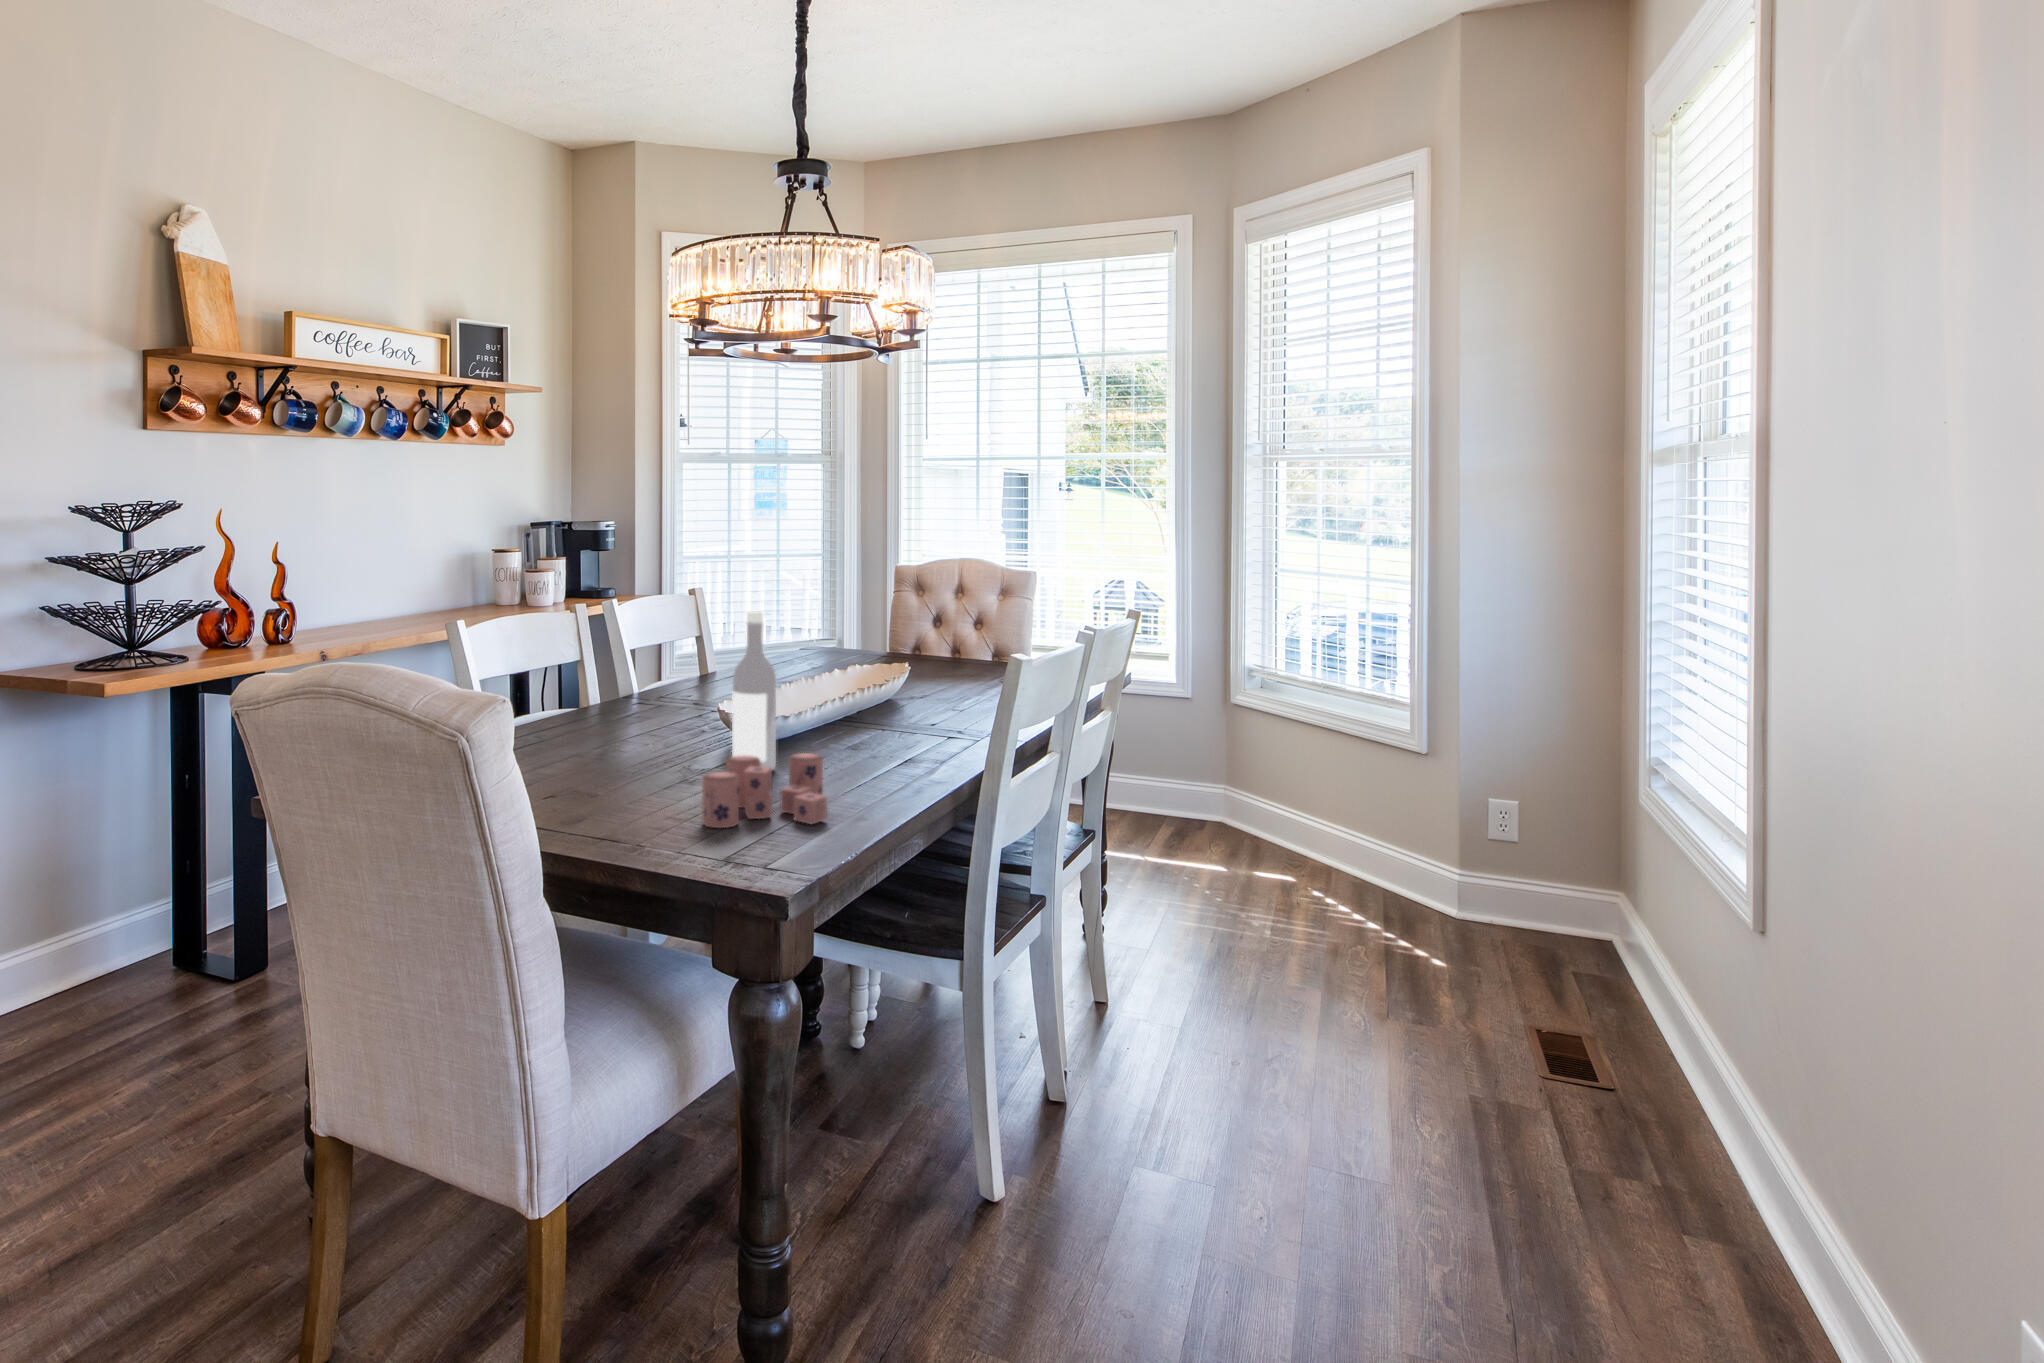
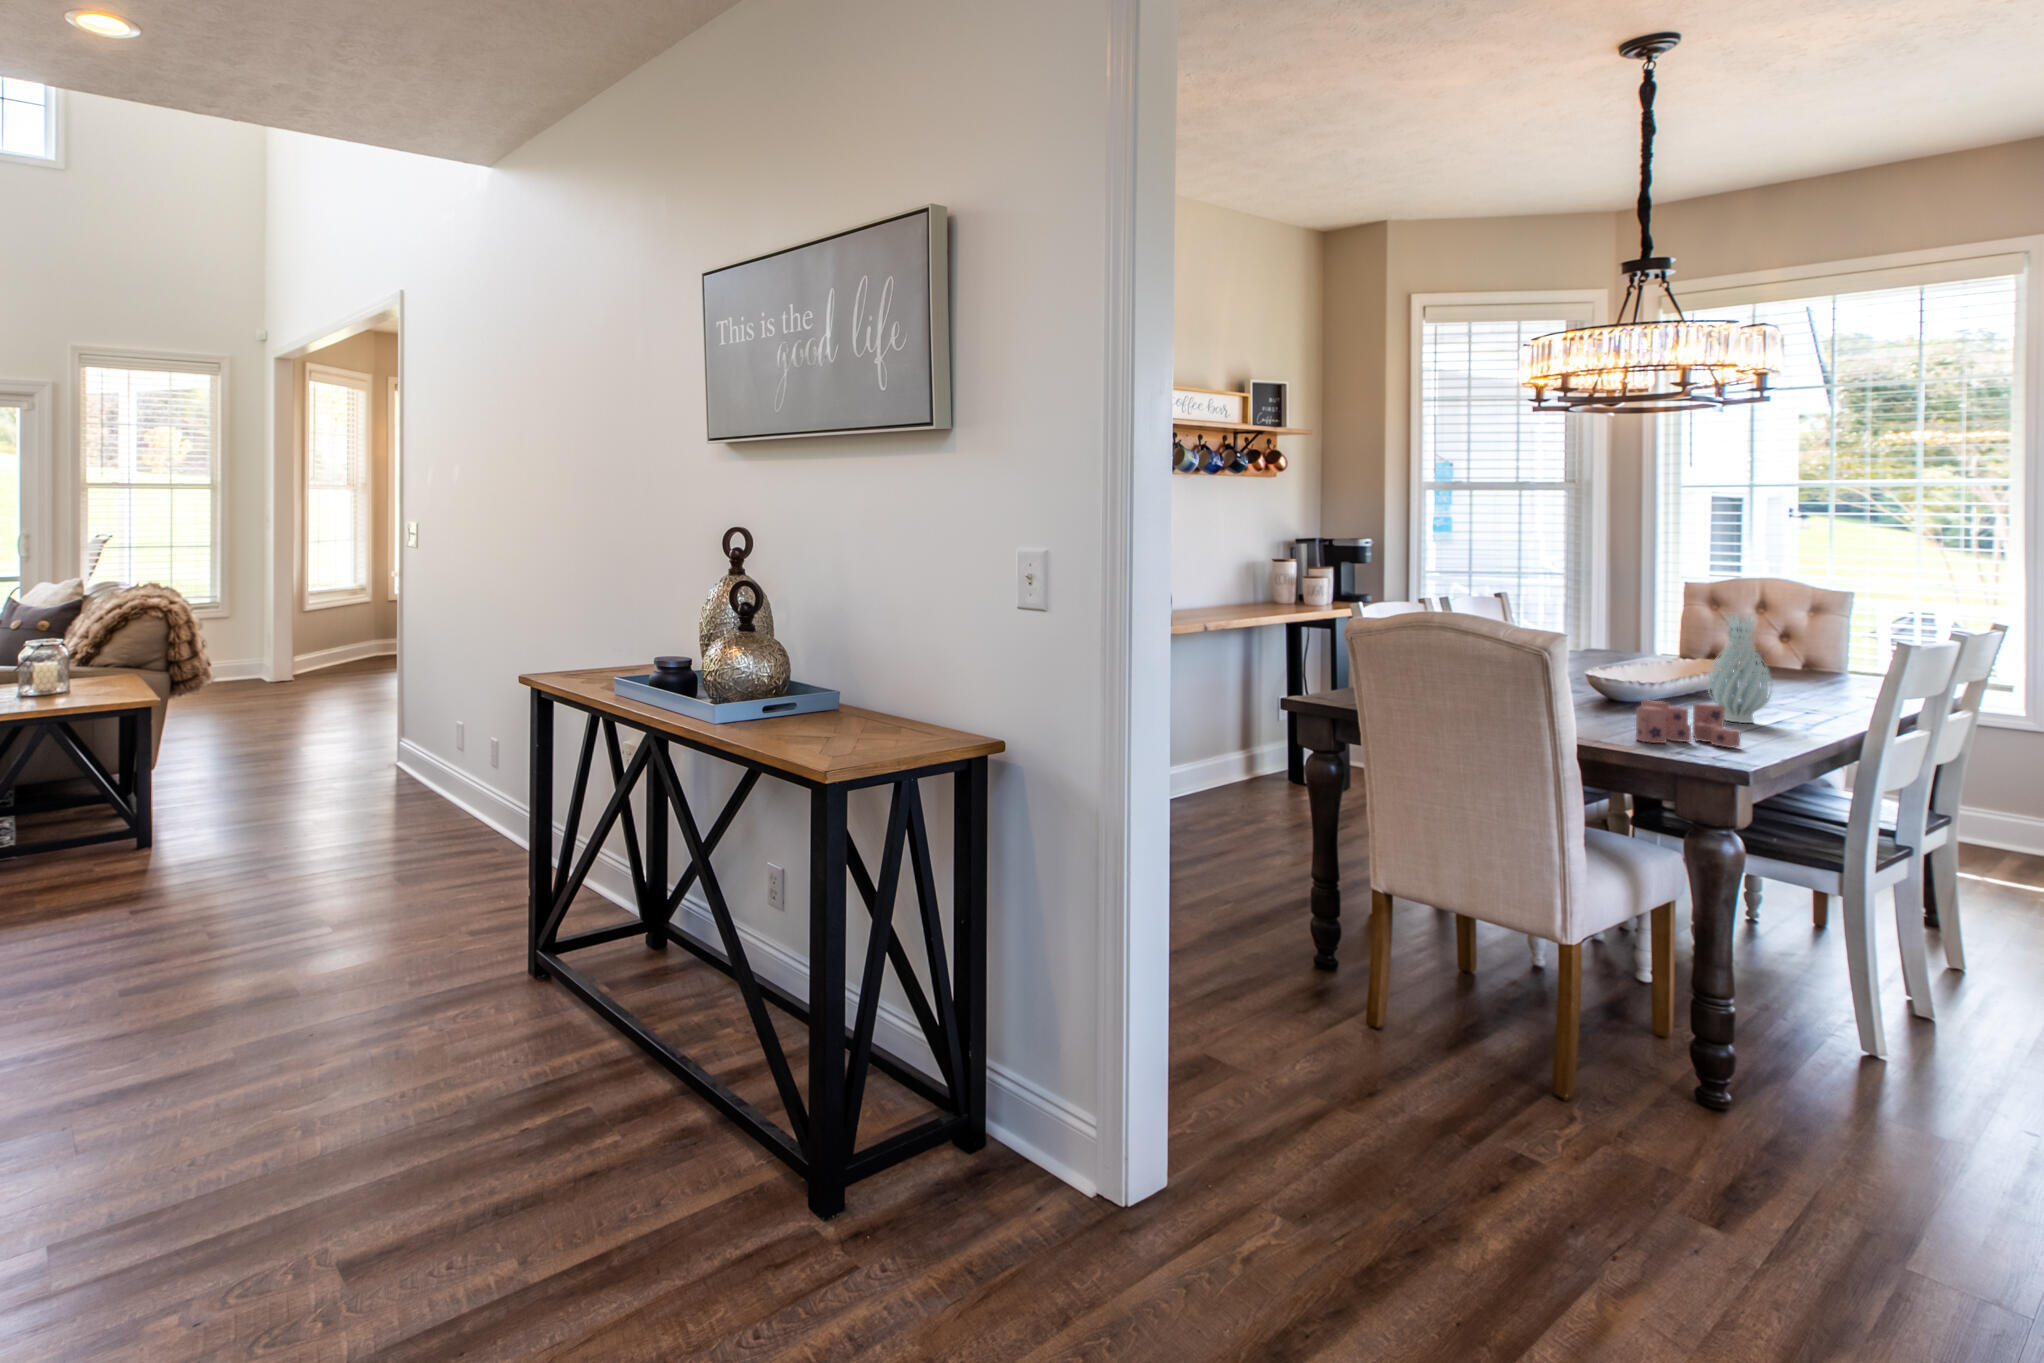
wine bottle: present [732,611,776,770] -> none [1621,602,1661,720]
vase: none [836,616,903,763] -> present [1707,613,1772,723]

